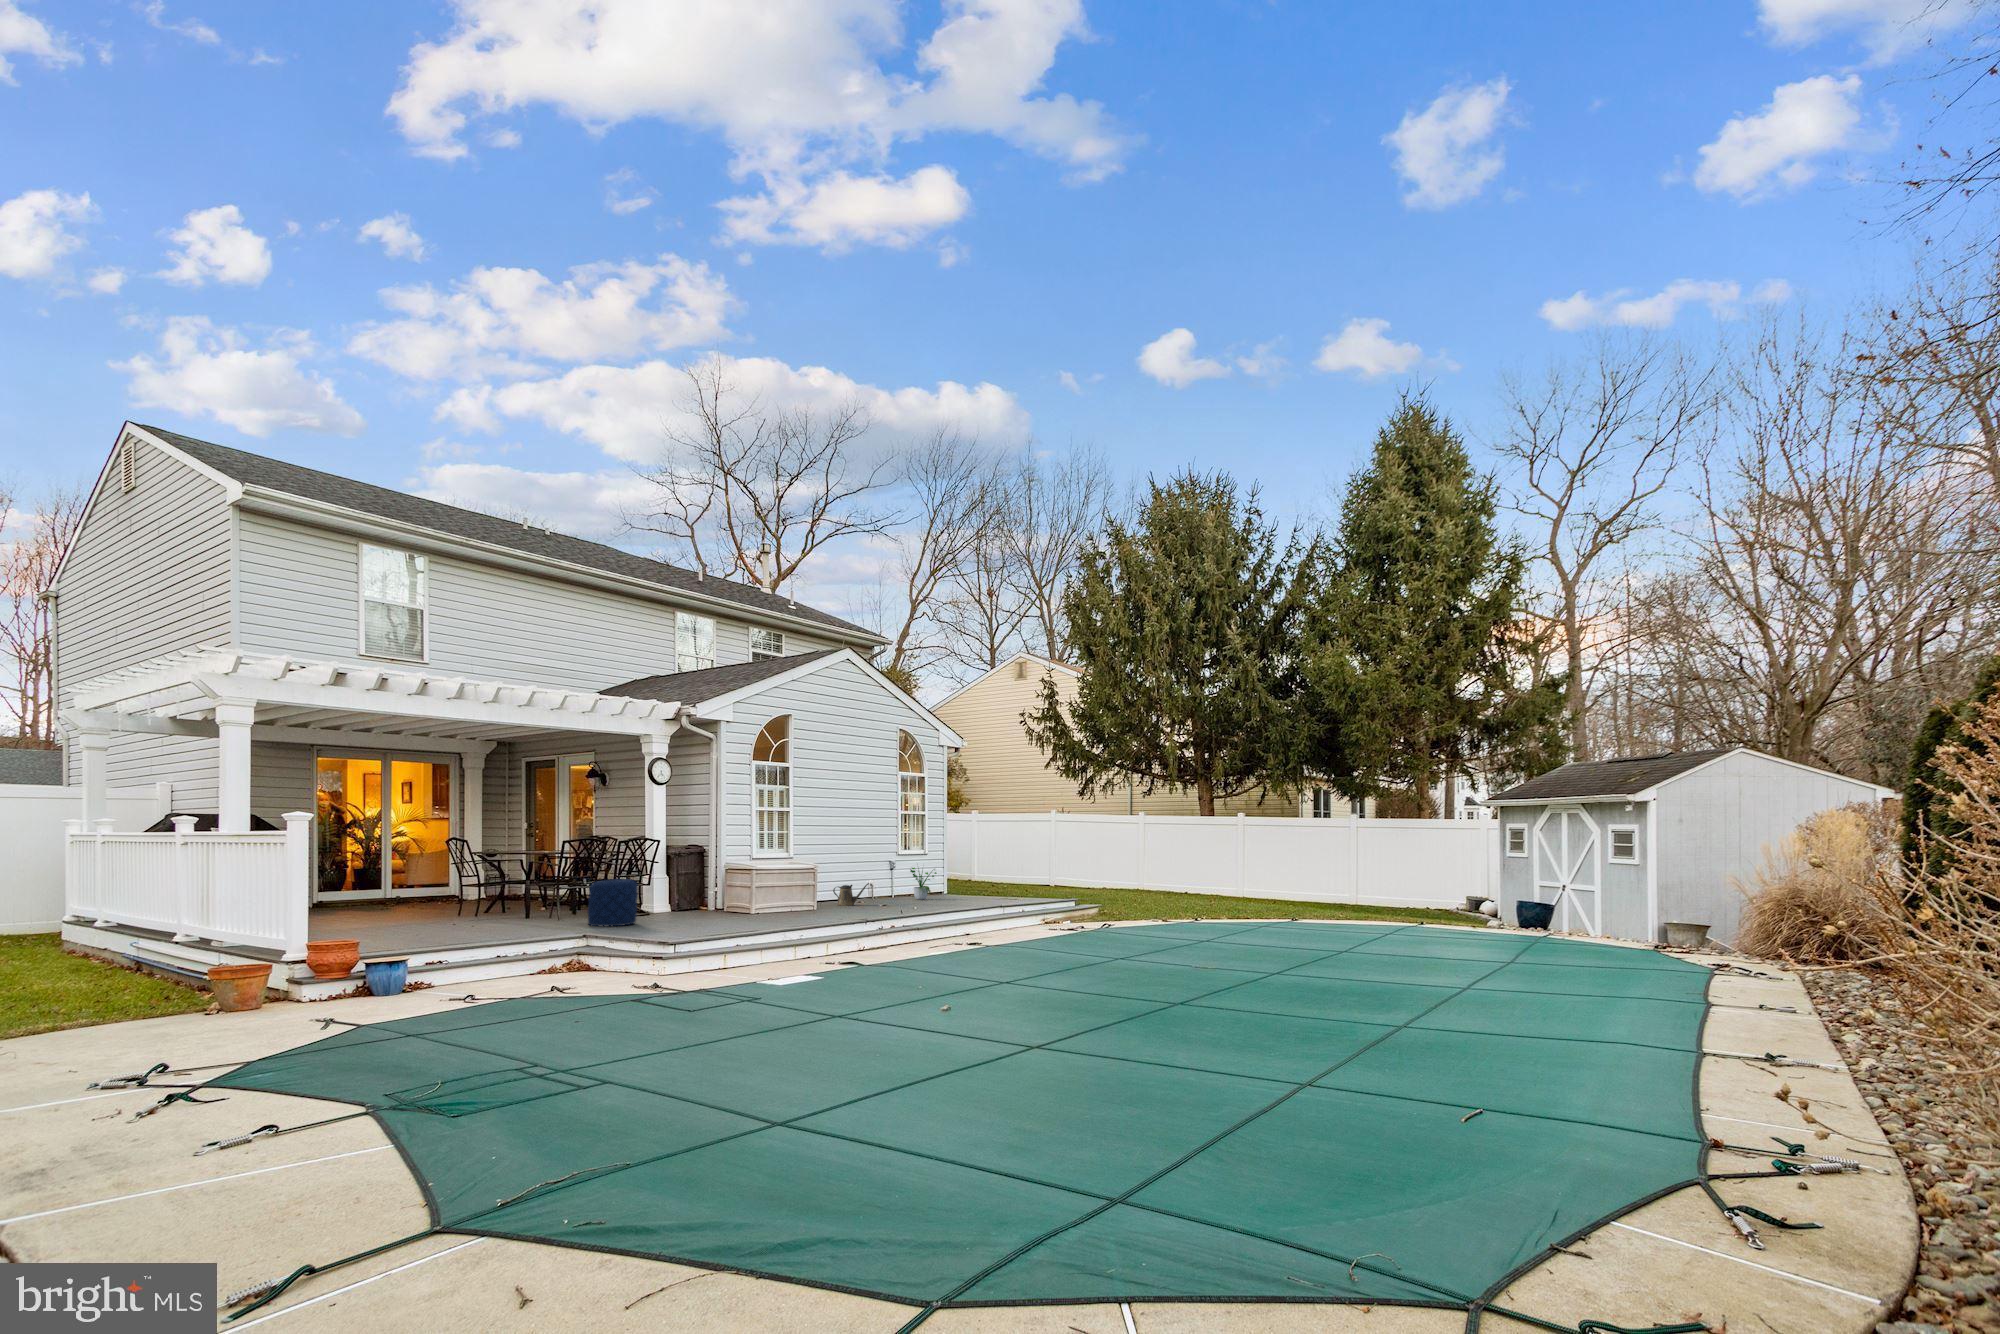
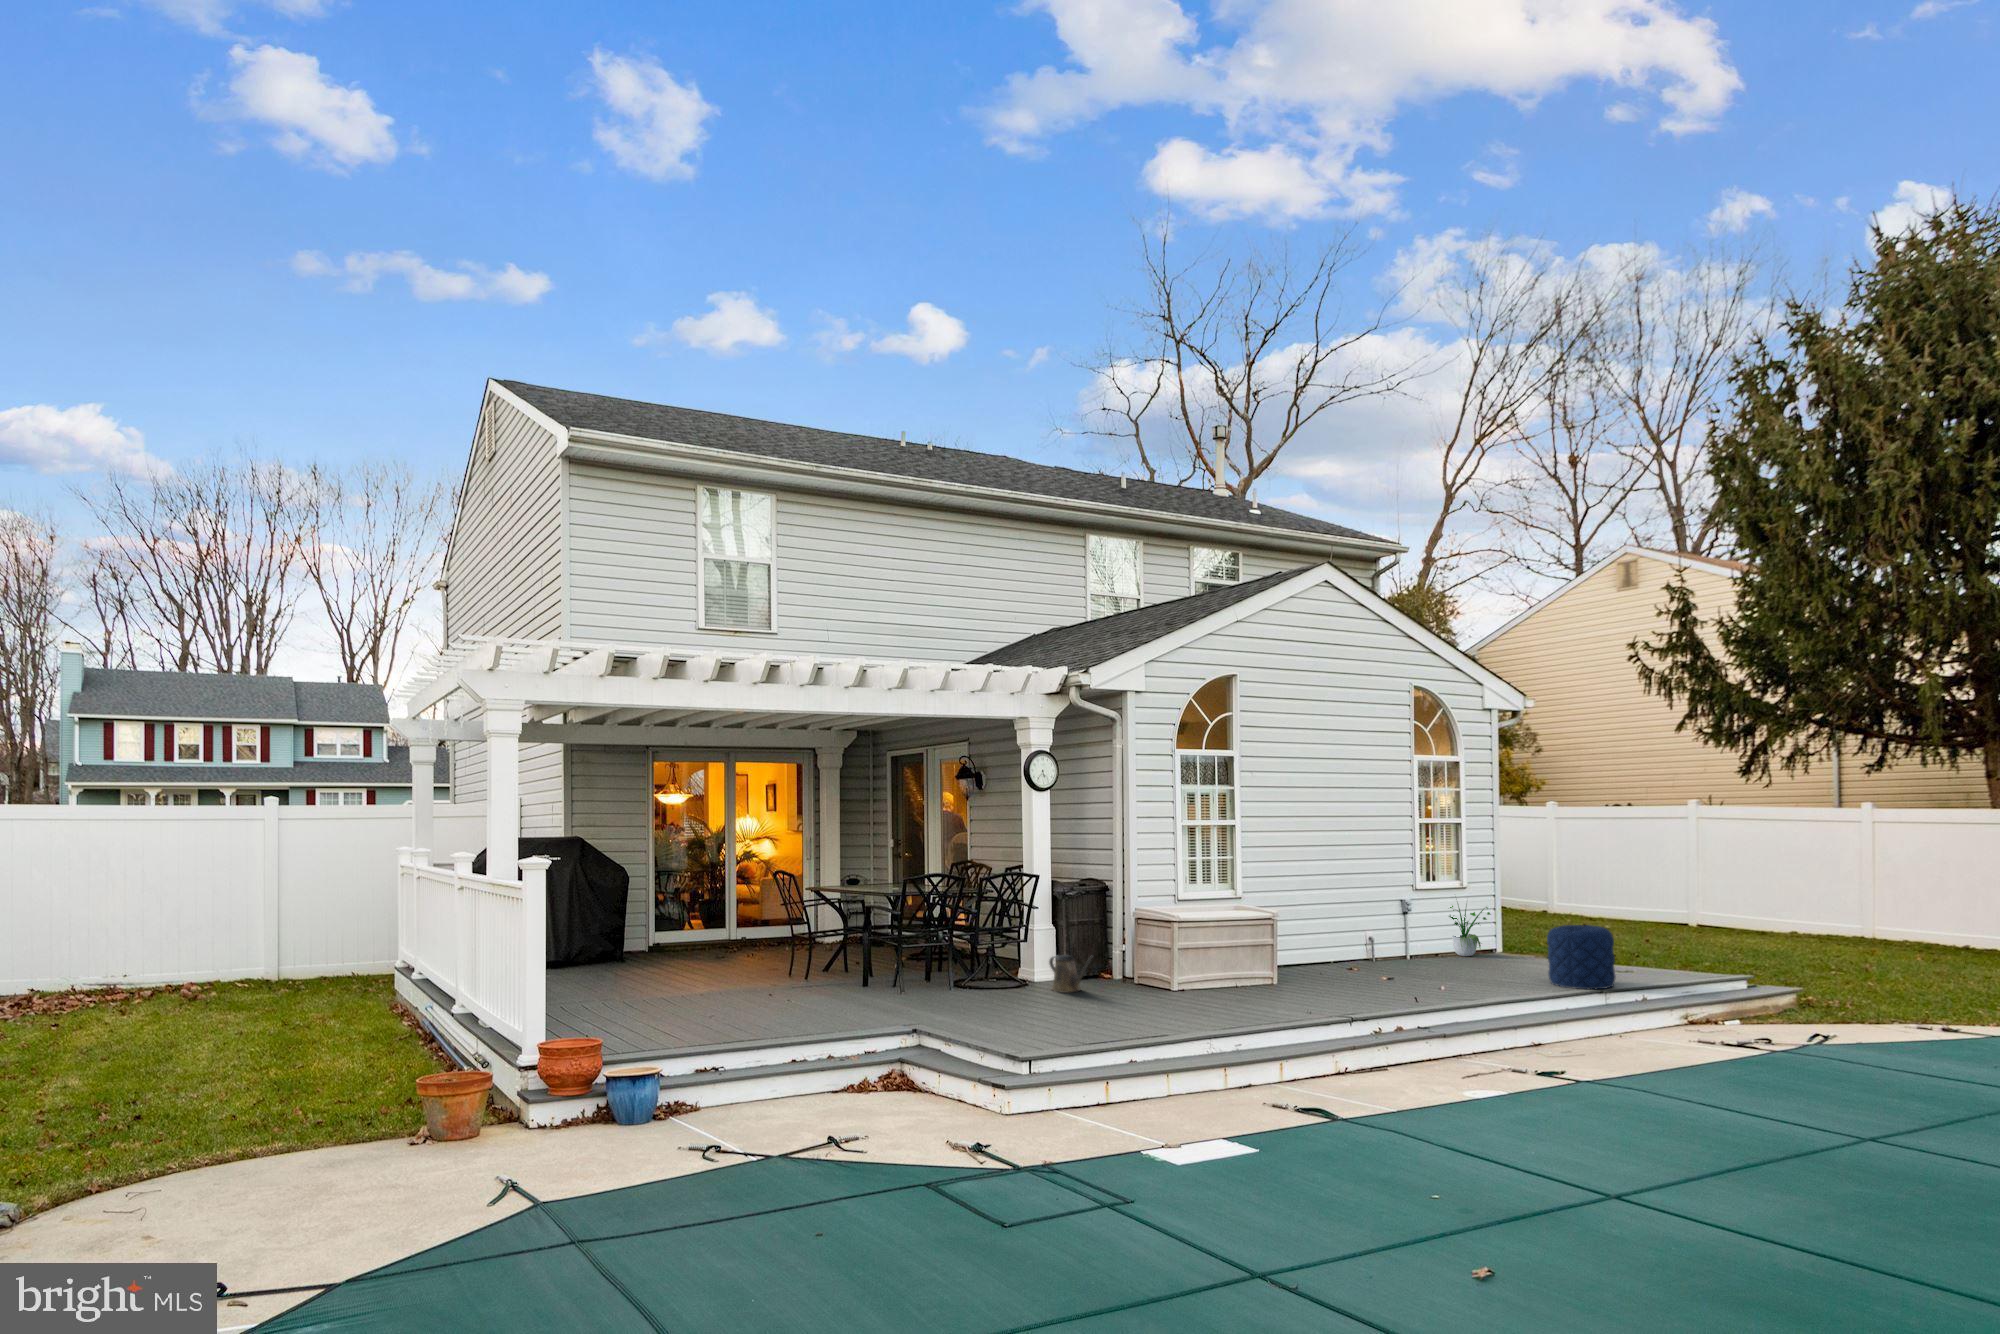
pouf: present [588,879,638,927] -> present [1547,925,1615,989]
watering can: present [833,883,869,906] -> present [1049,955,1093,993]

